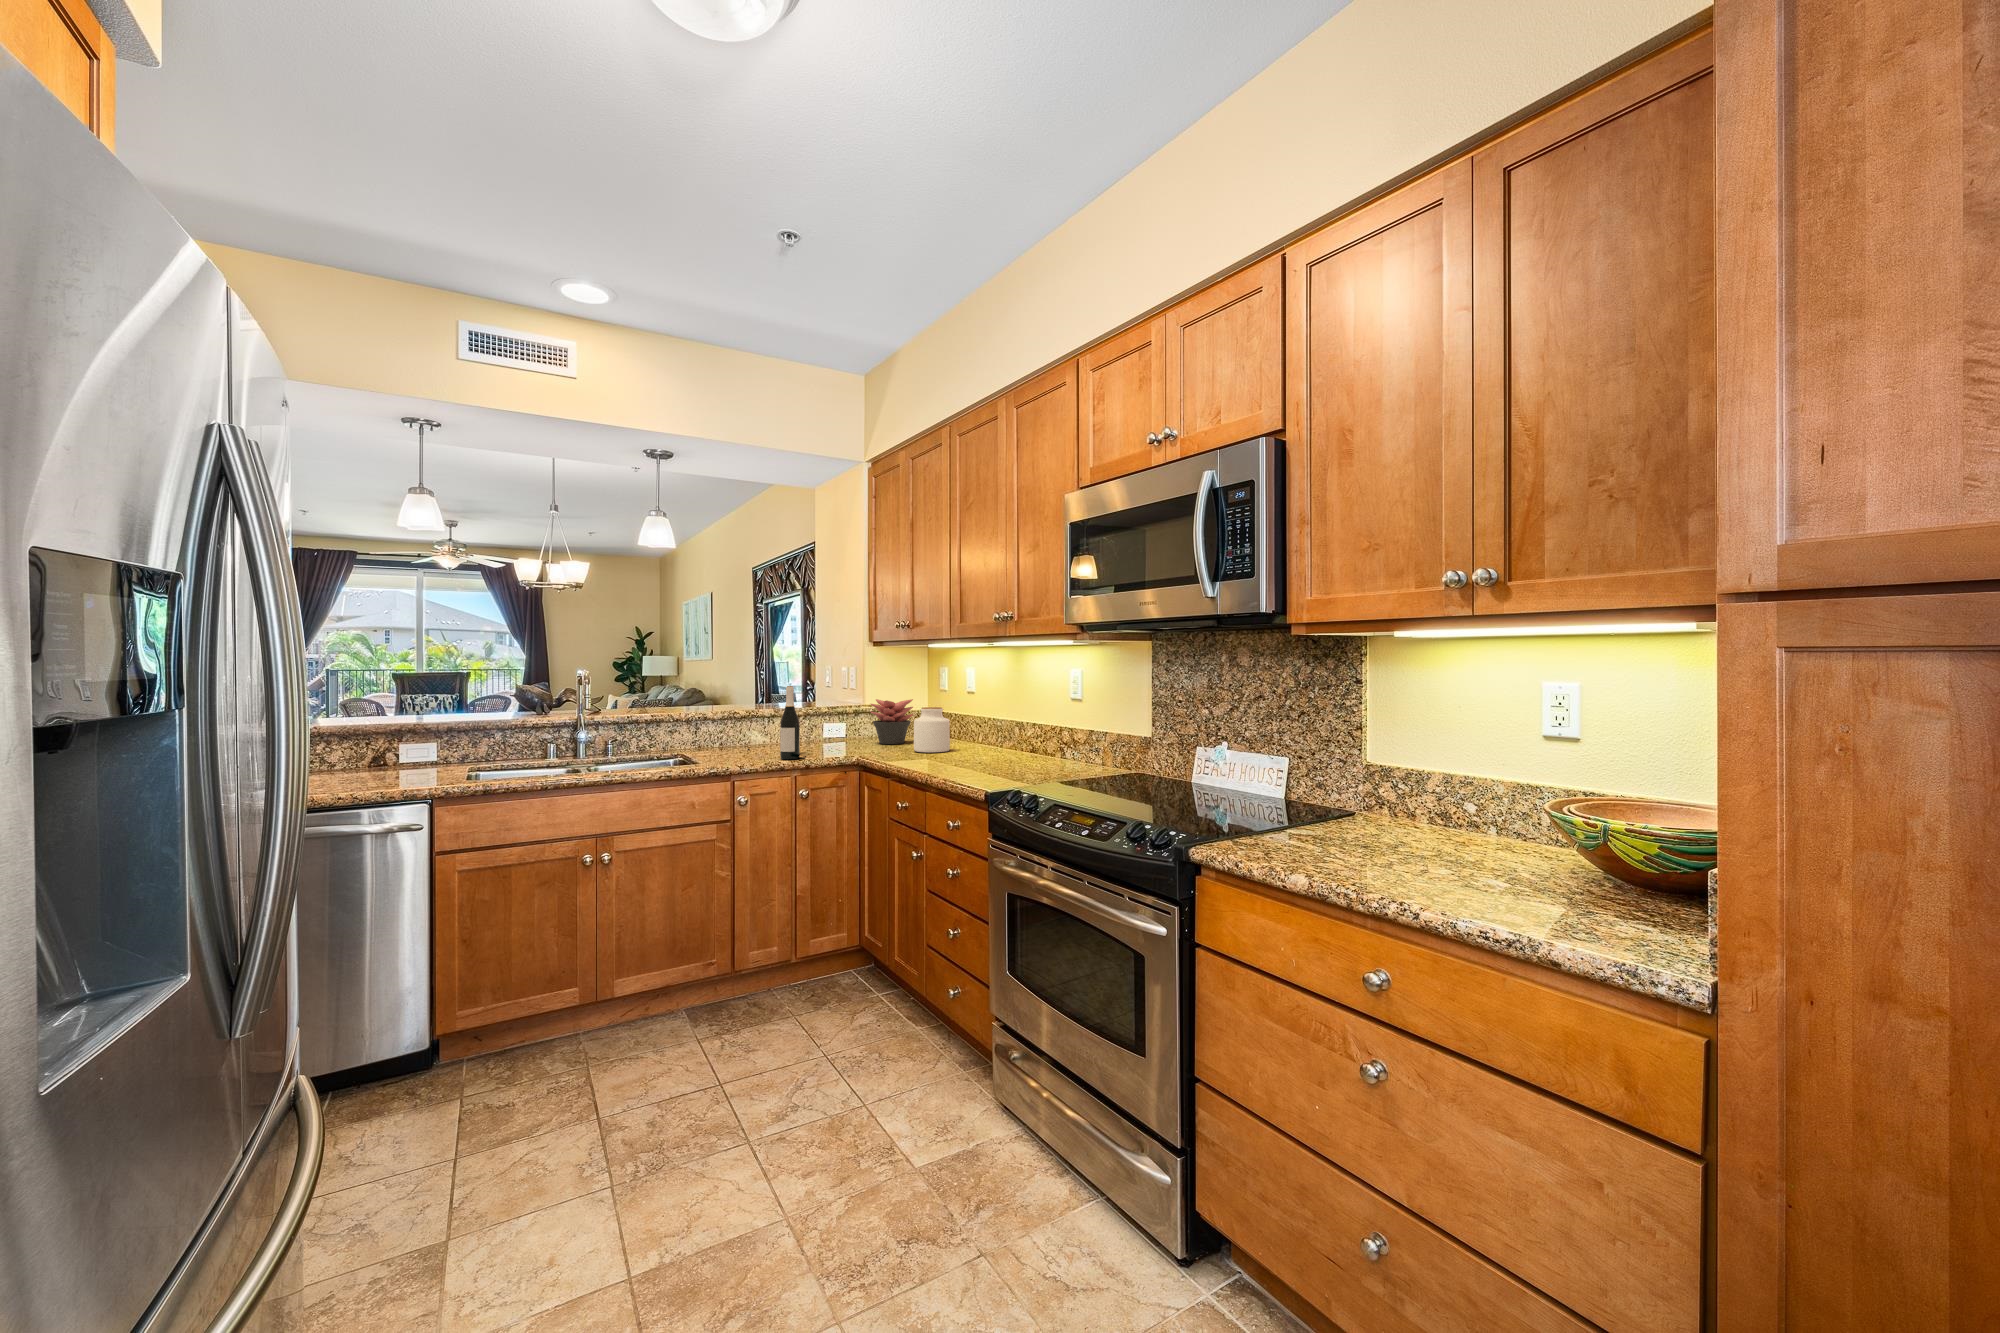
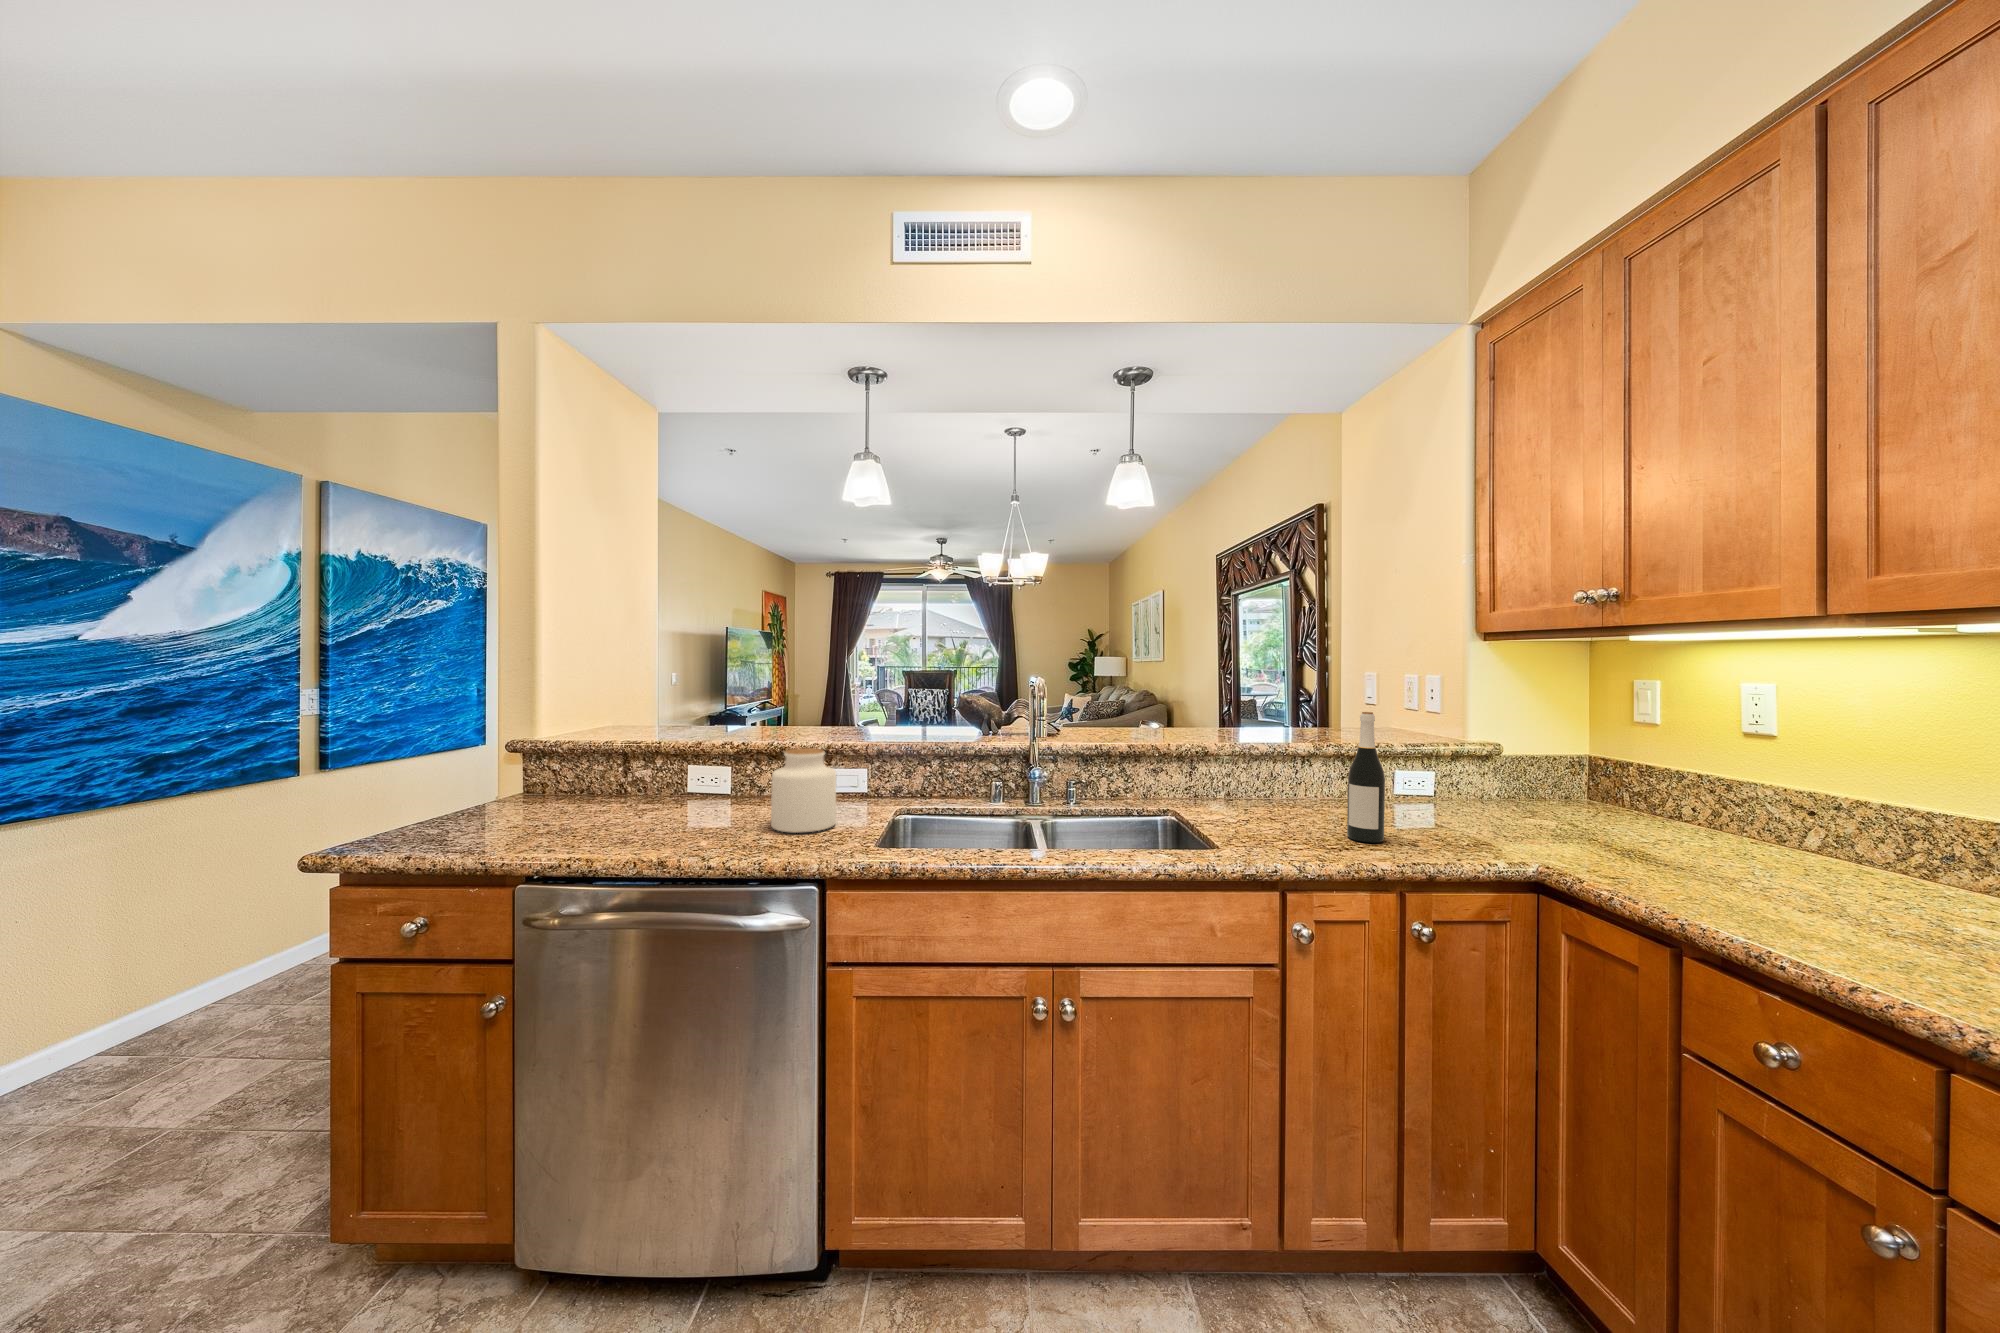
succulent plant: present [870,699,913,744] -> none [1495,736,1585,823]
jar: present [914,707,950,752] -> present [771,748,836,833]

